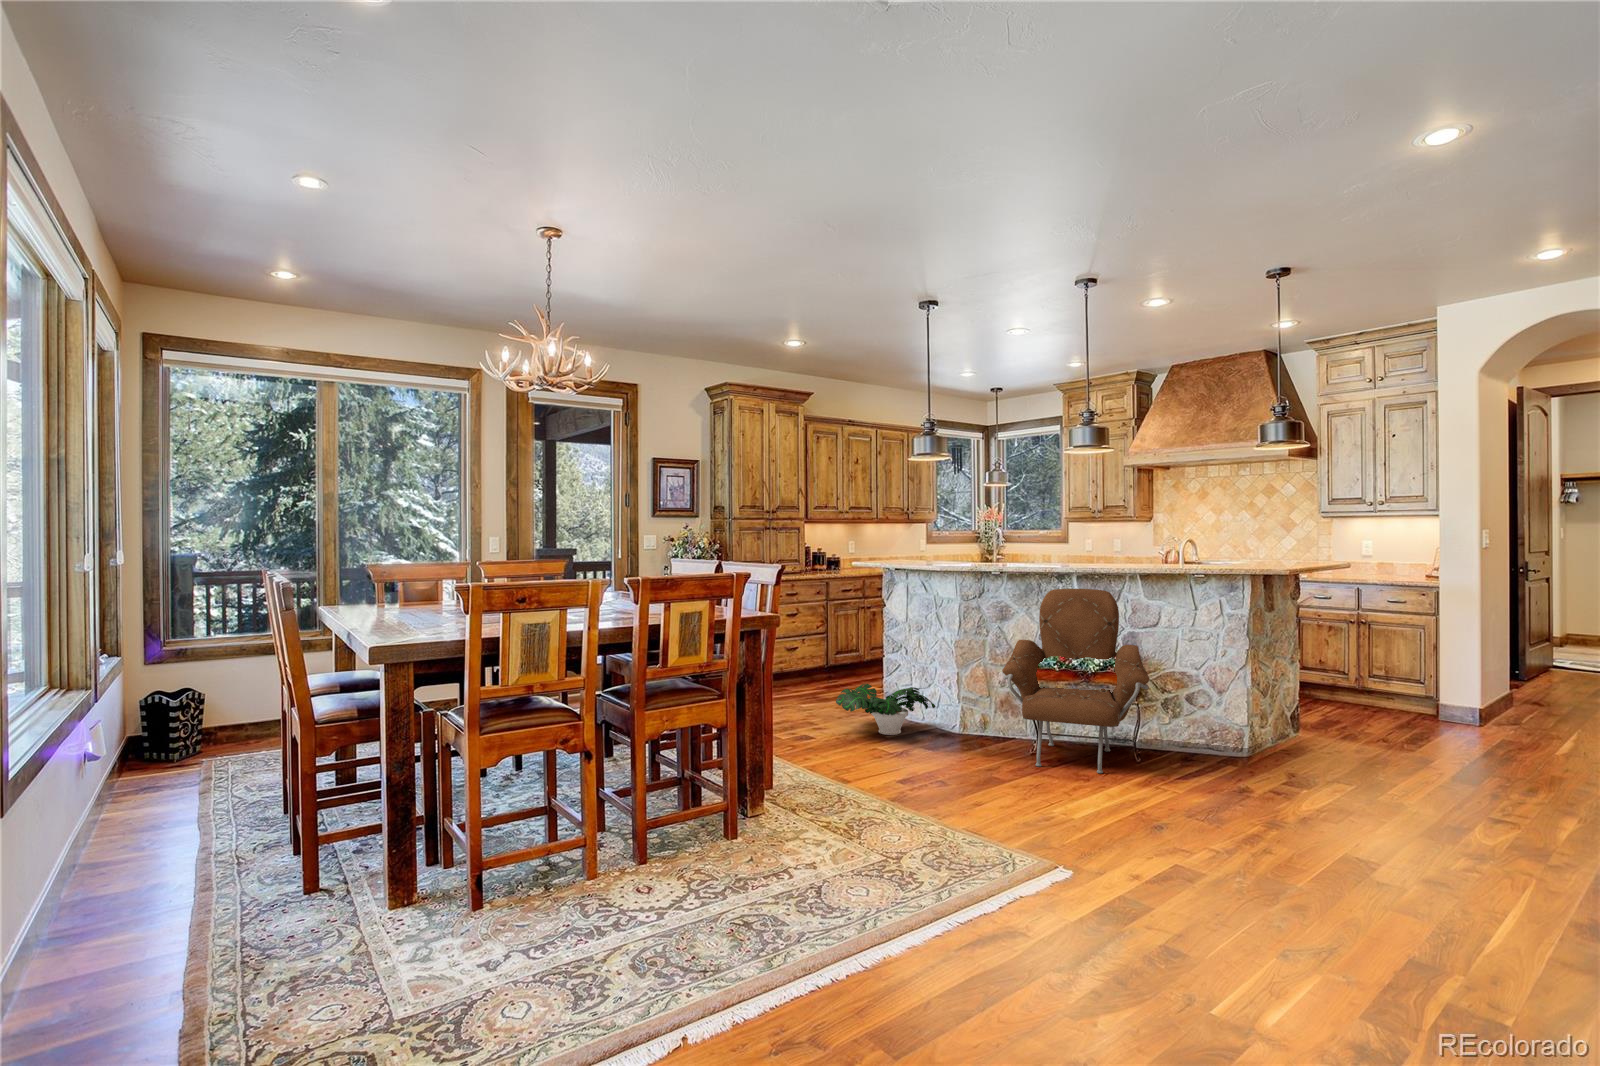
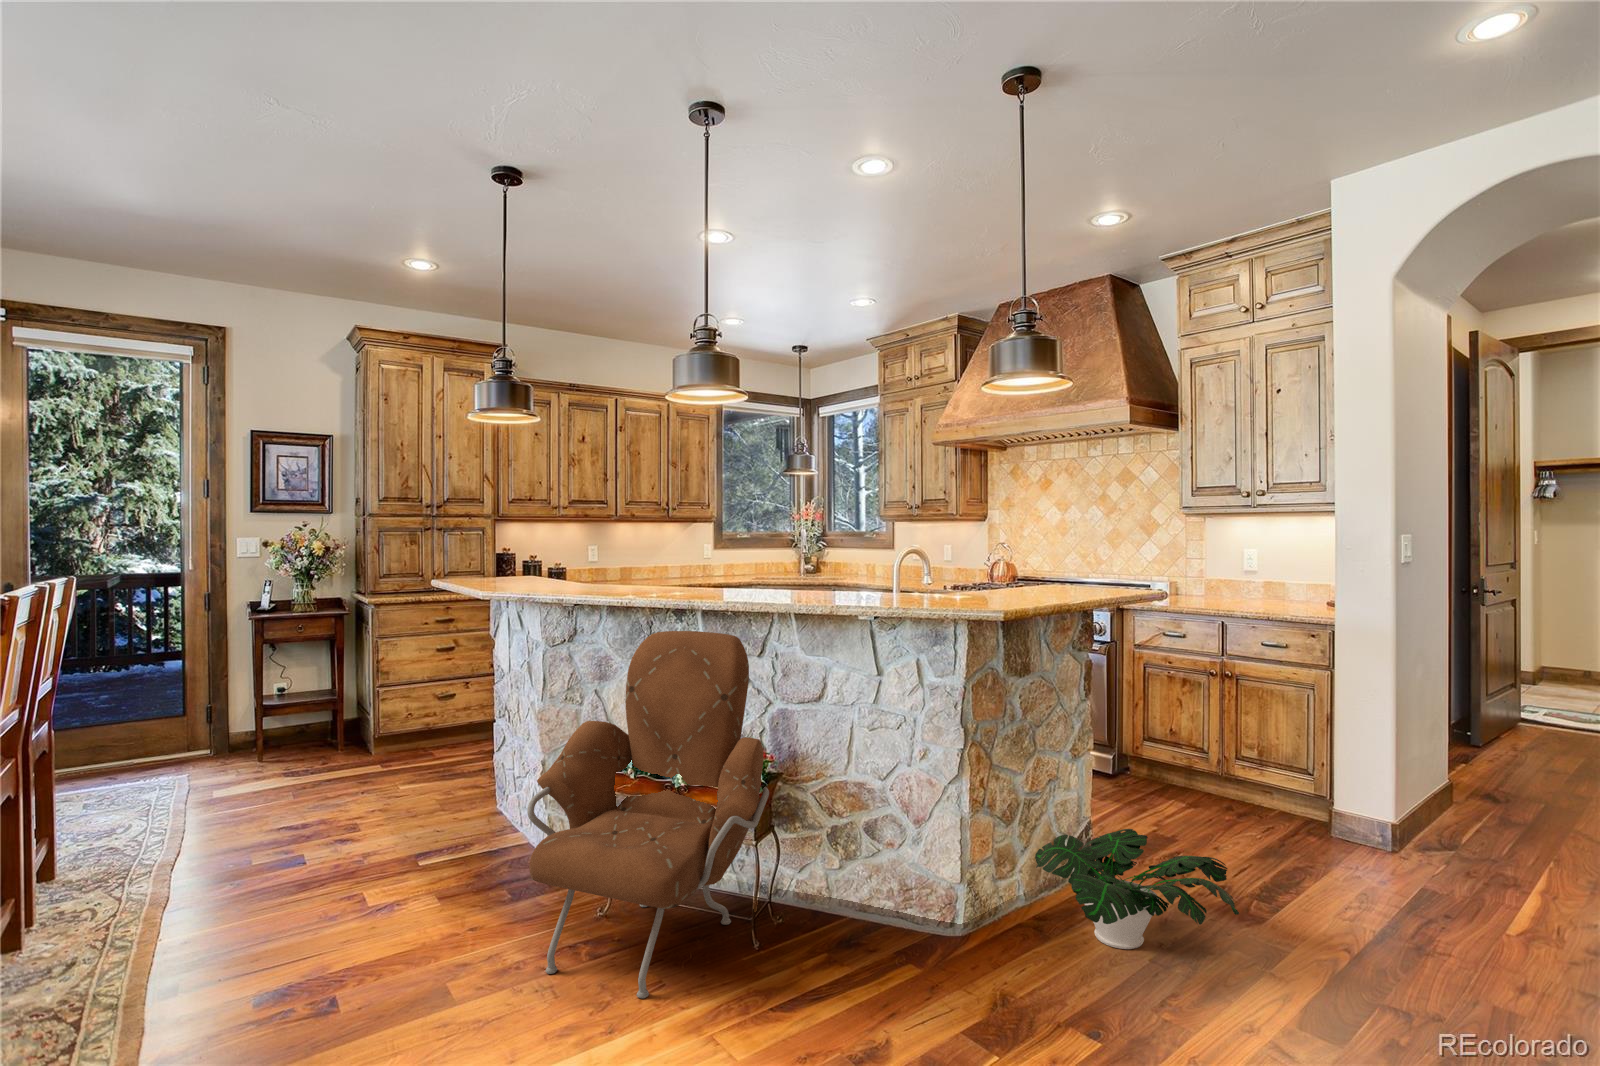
potted plant: present [836,684,935,735] -> present [1035,829,1239,949]

